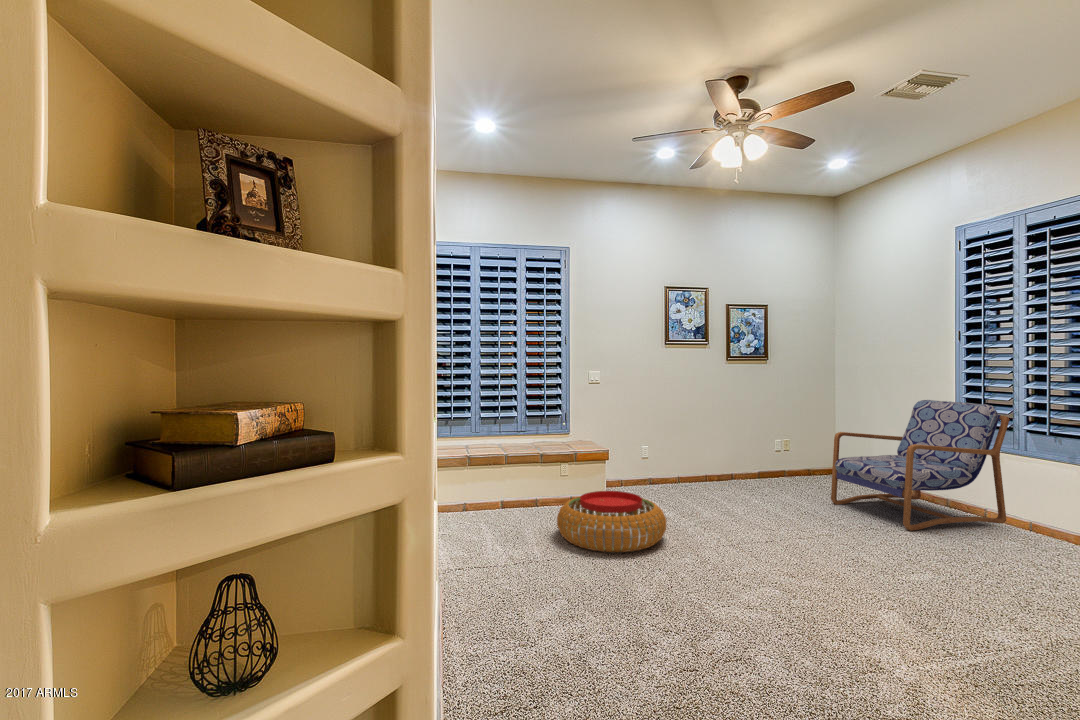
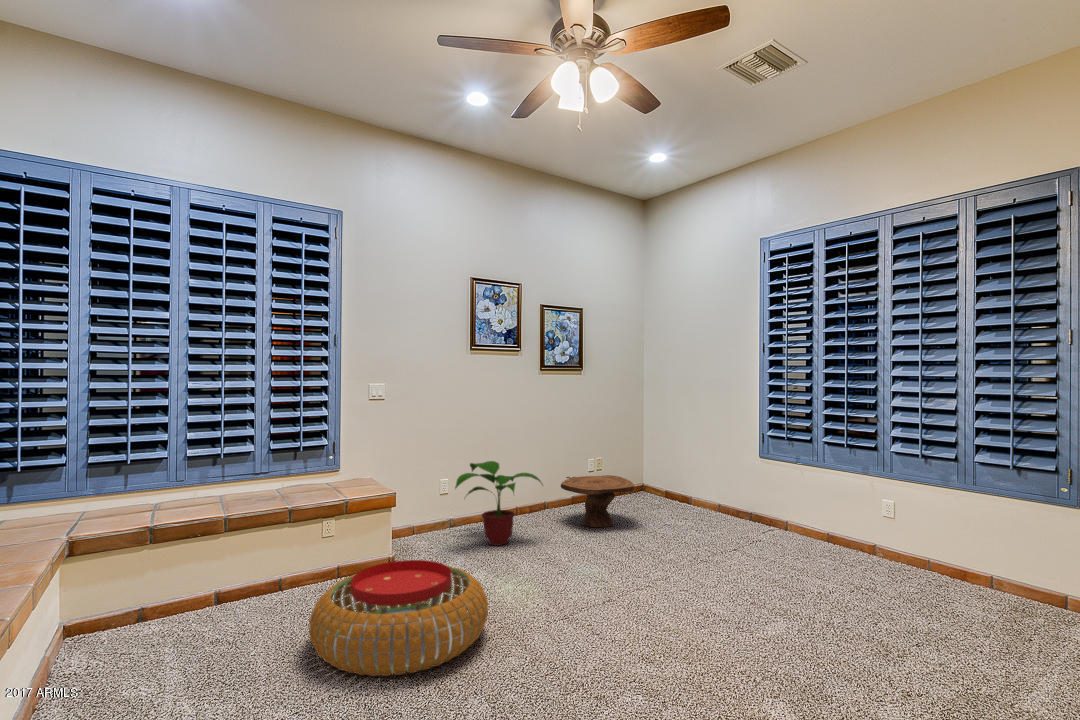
armchair: present [831,400,1009,531] -> none [663,412,832,564]
potted plant: none [651,432,722,496] -> present [455,461,541,545]
side table: none [742,449,808,492] -> present [561,475,634,527]

